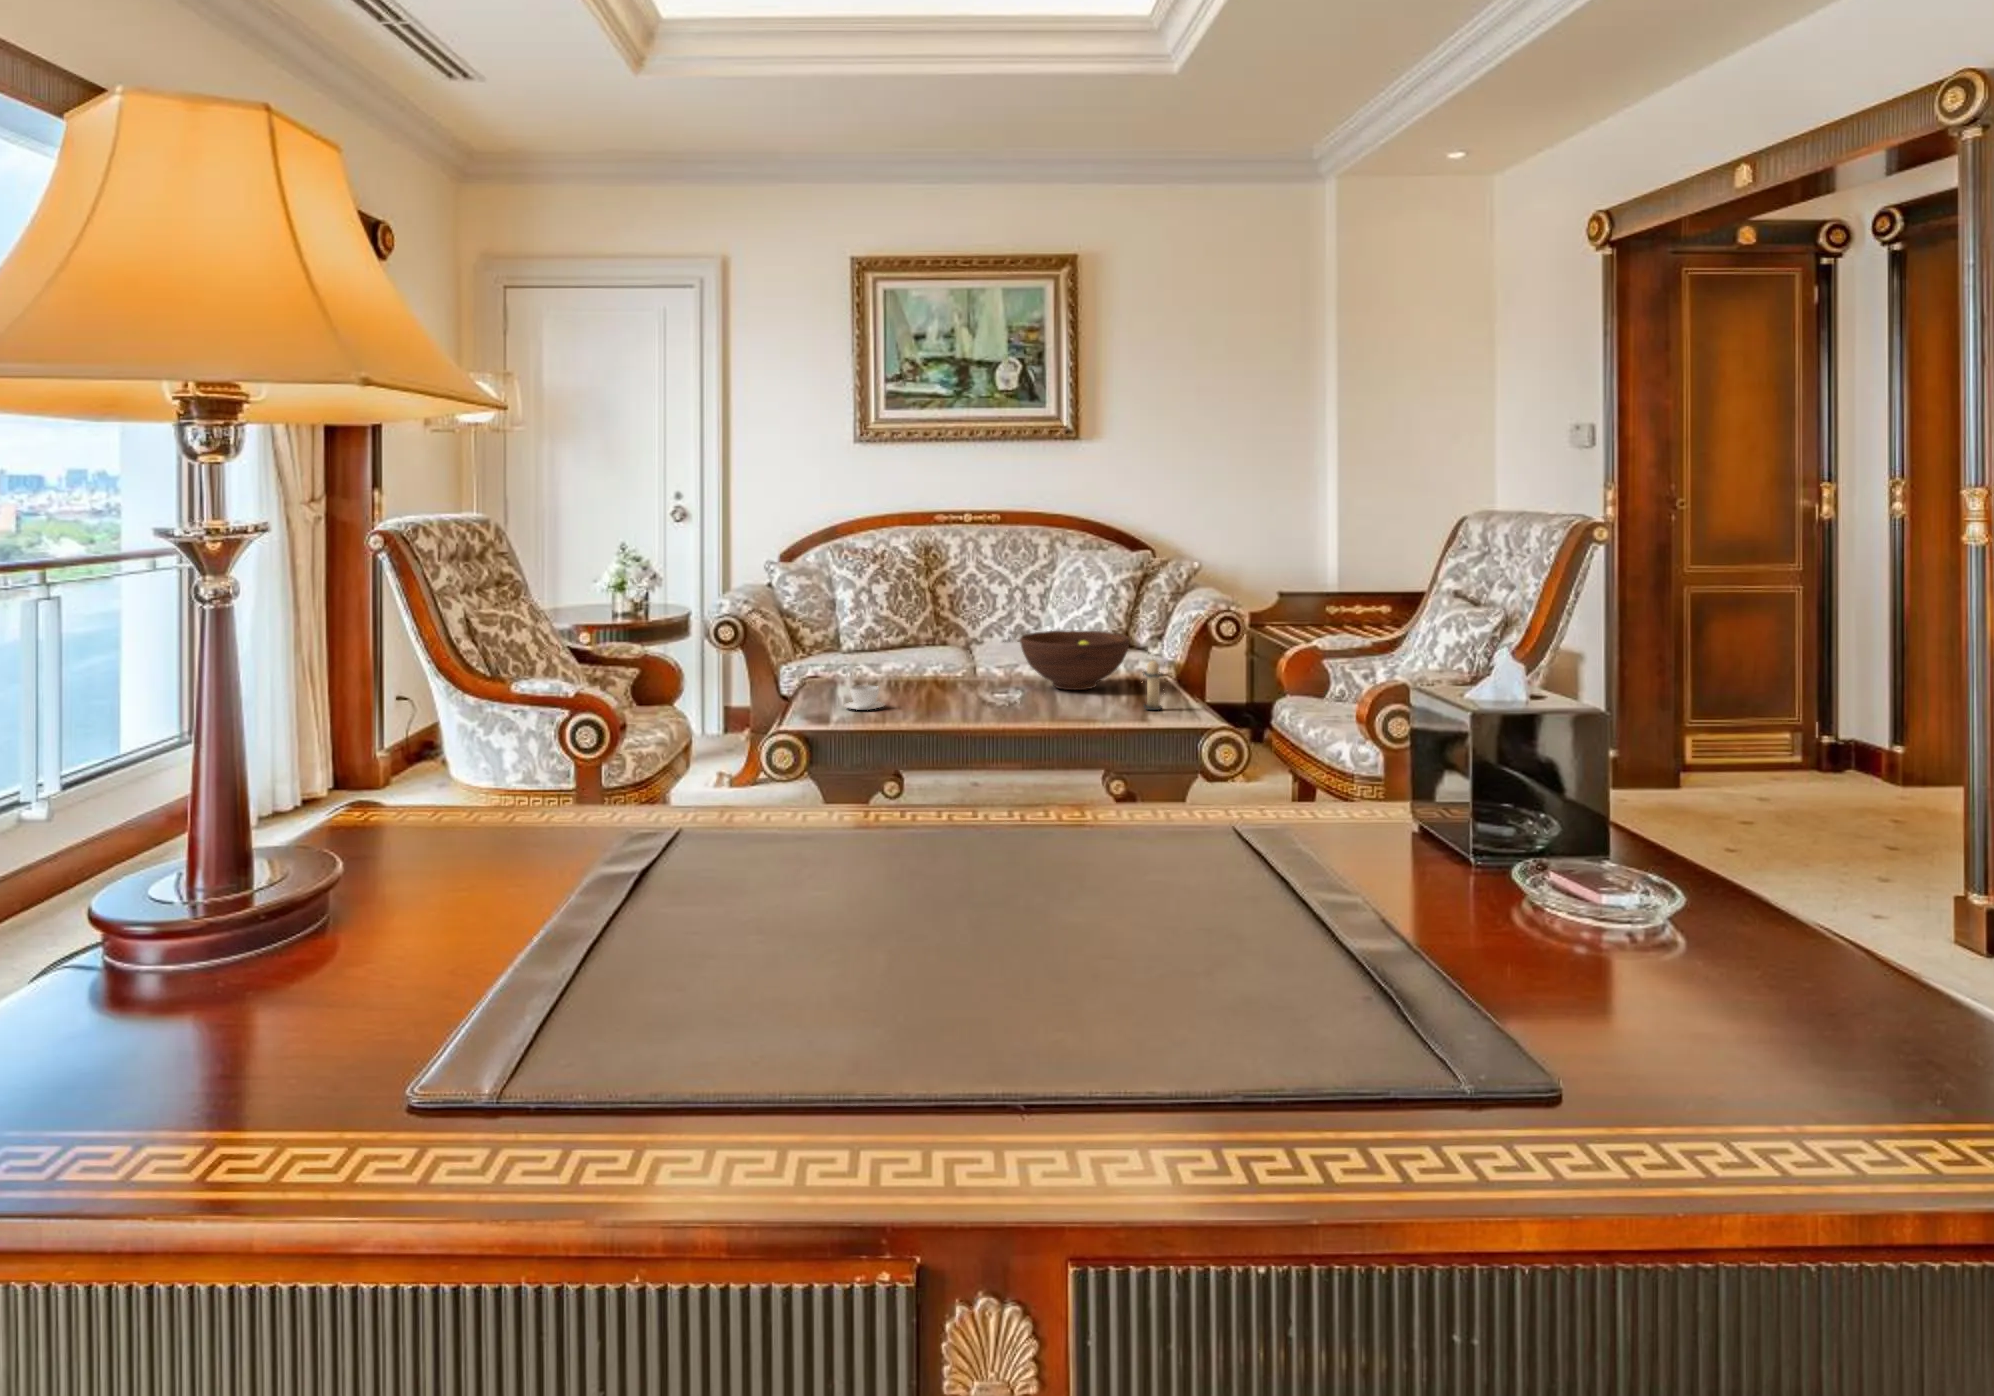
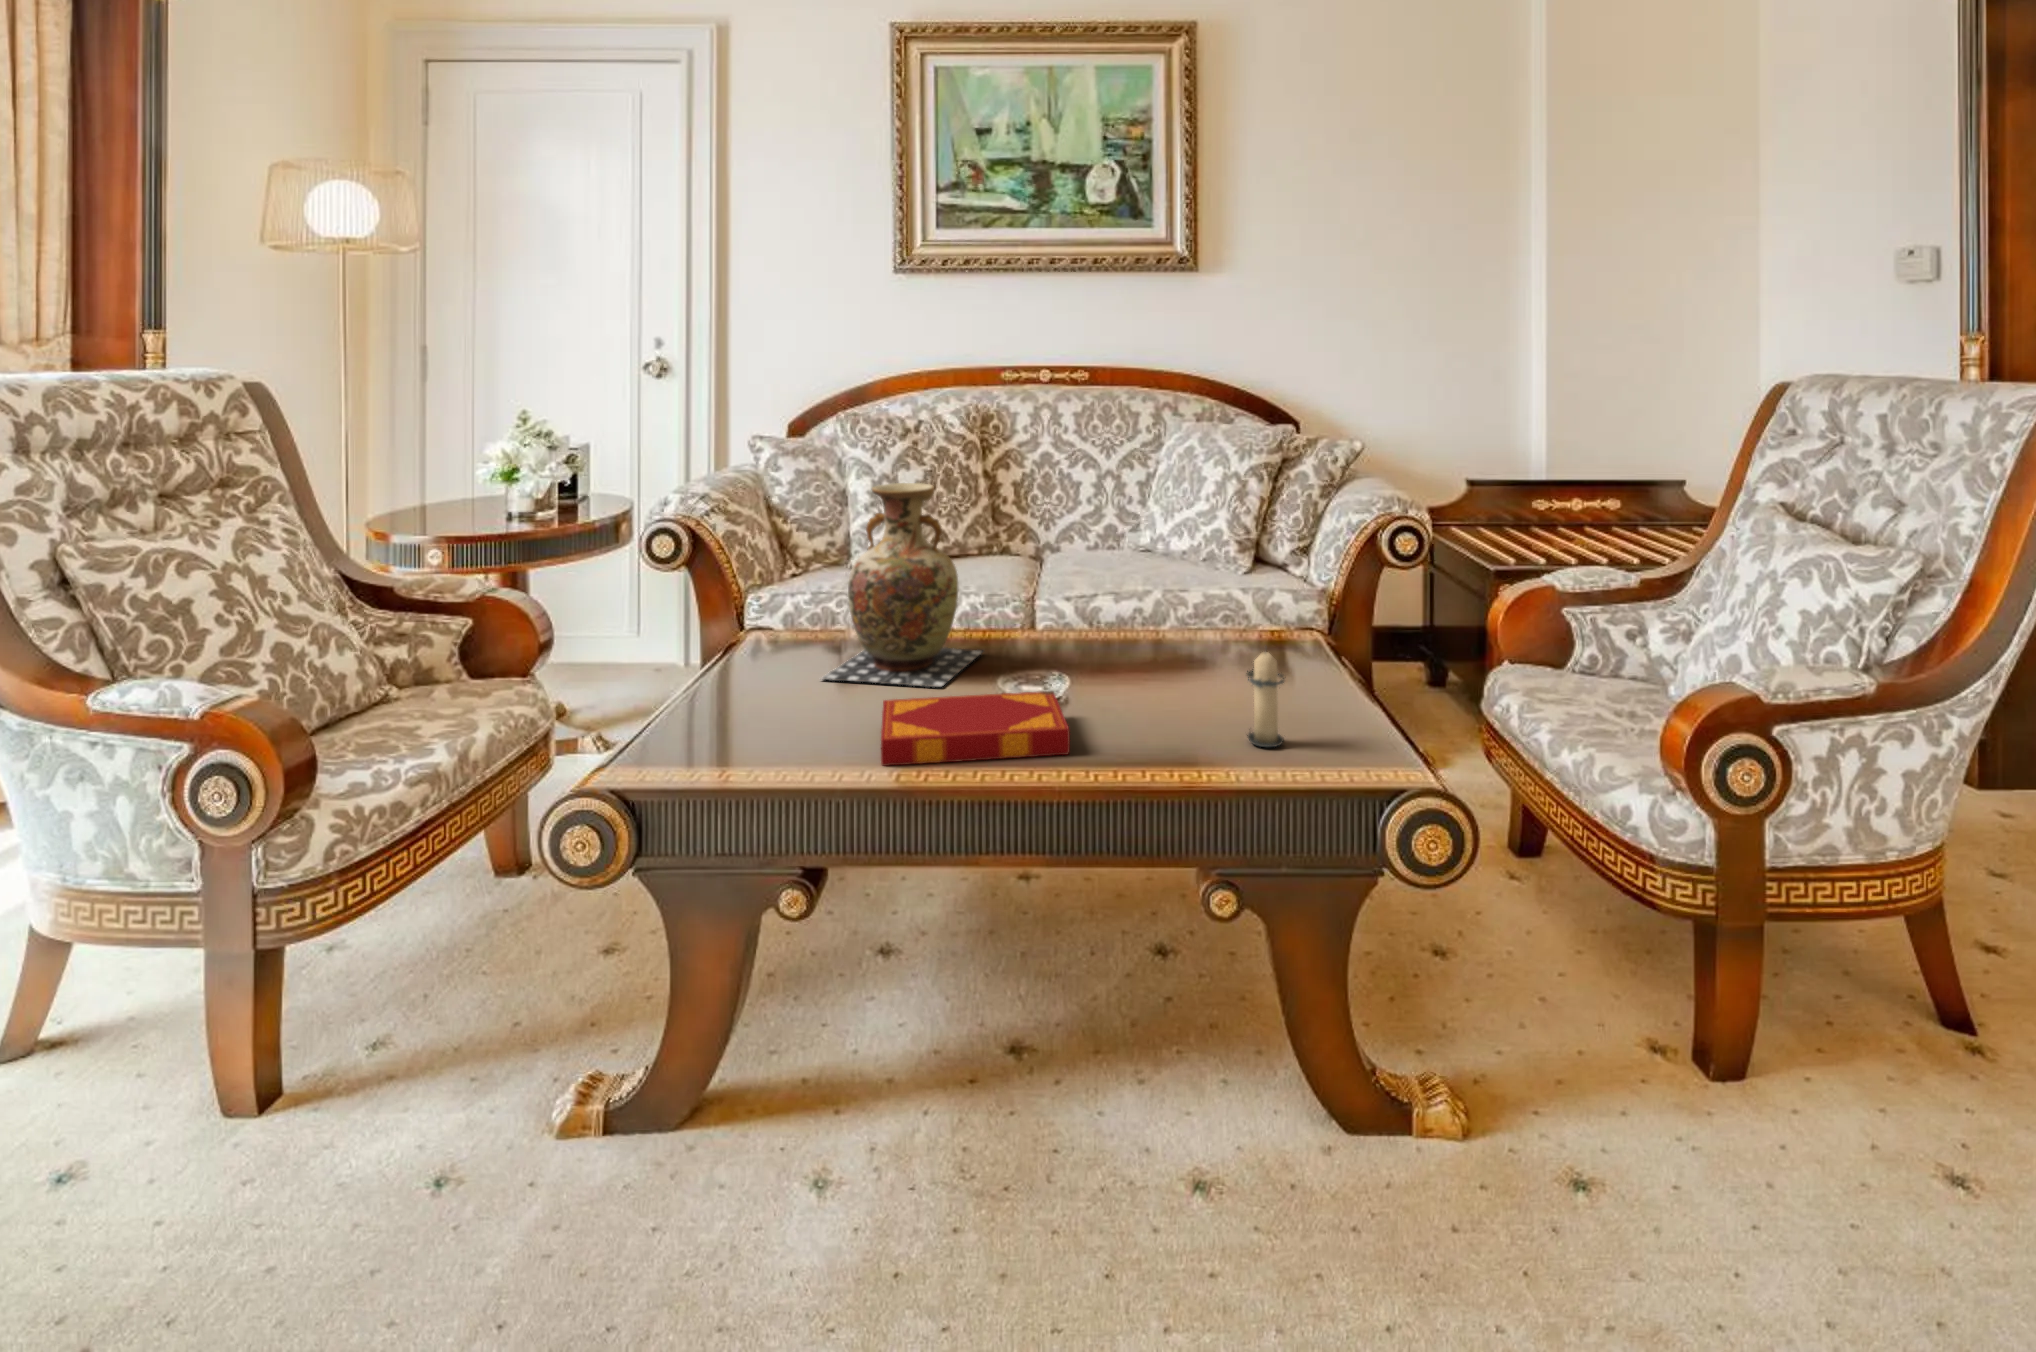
vase: none [883,579,974,696] -> present [821,483,983,687]
fruit bowl: present [1020,630,1129,690] -> none [1055,564,1237,675]
teacup: present [844,685,885,710] -> none [715,680,791,730]
hardback book: none [940,689,1050,719] -> present [881,691,1070,766]

